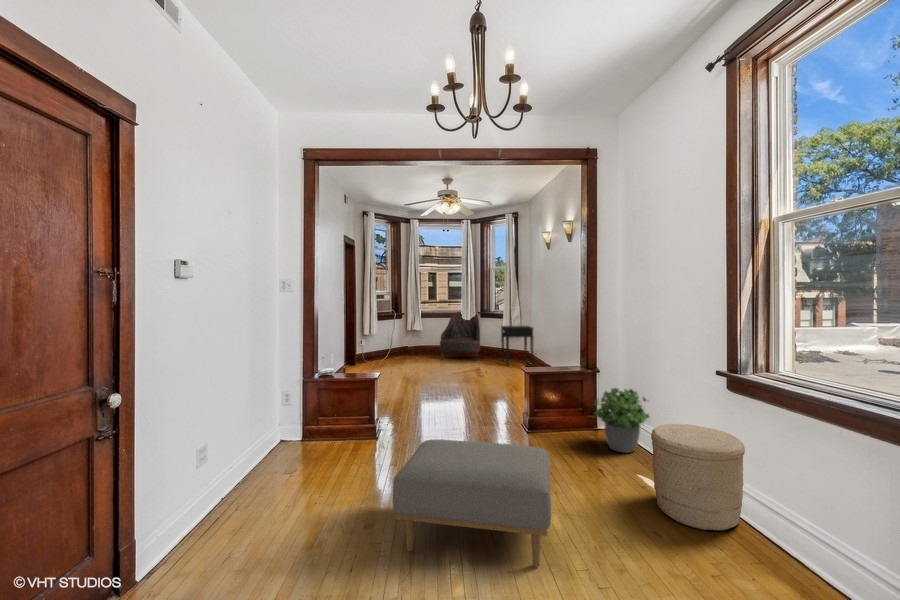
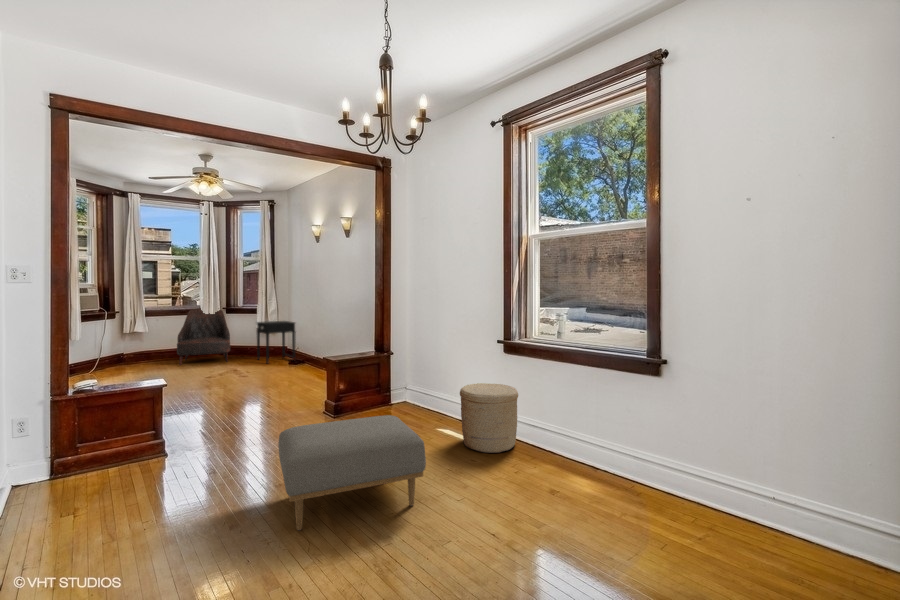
potted plant: present [594,388,649,453] -> none [398,364,440,418]

